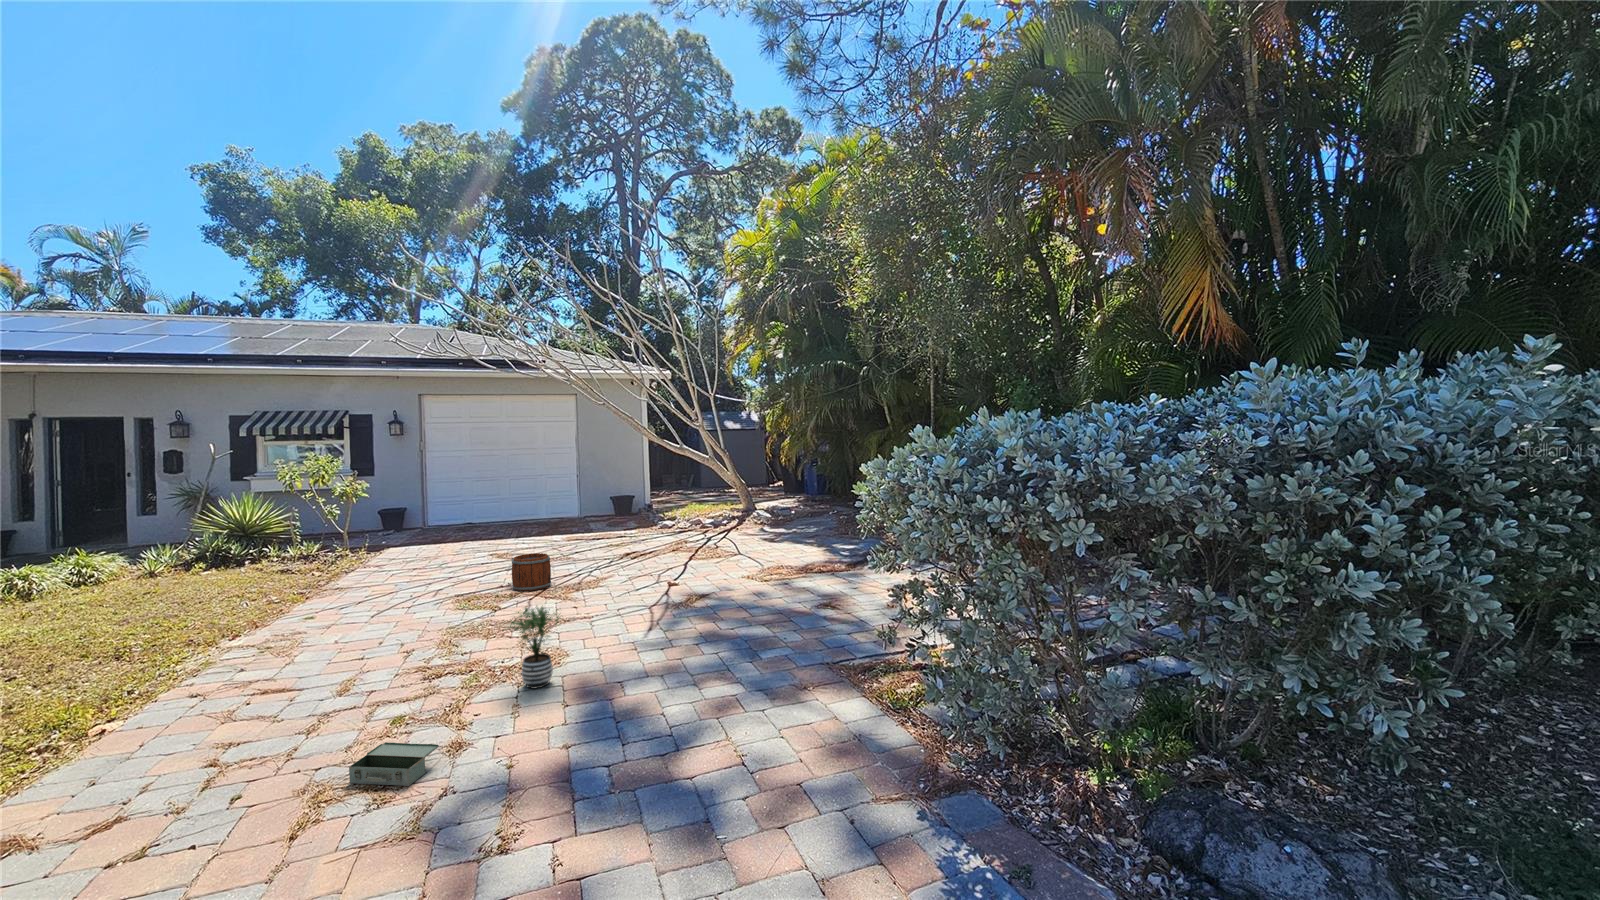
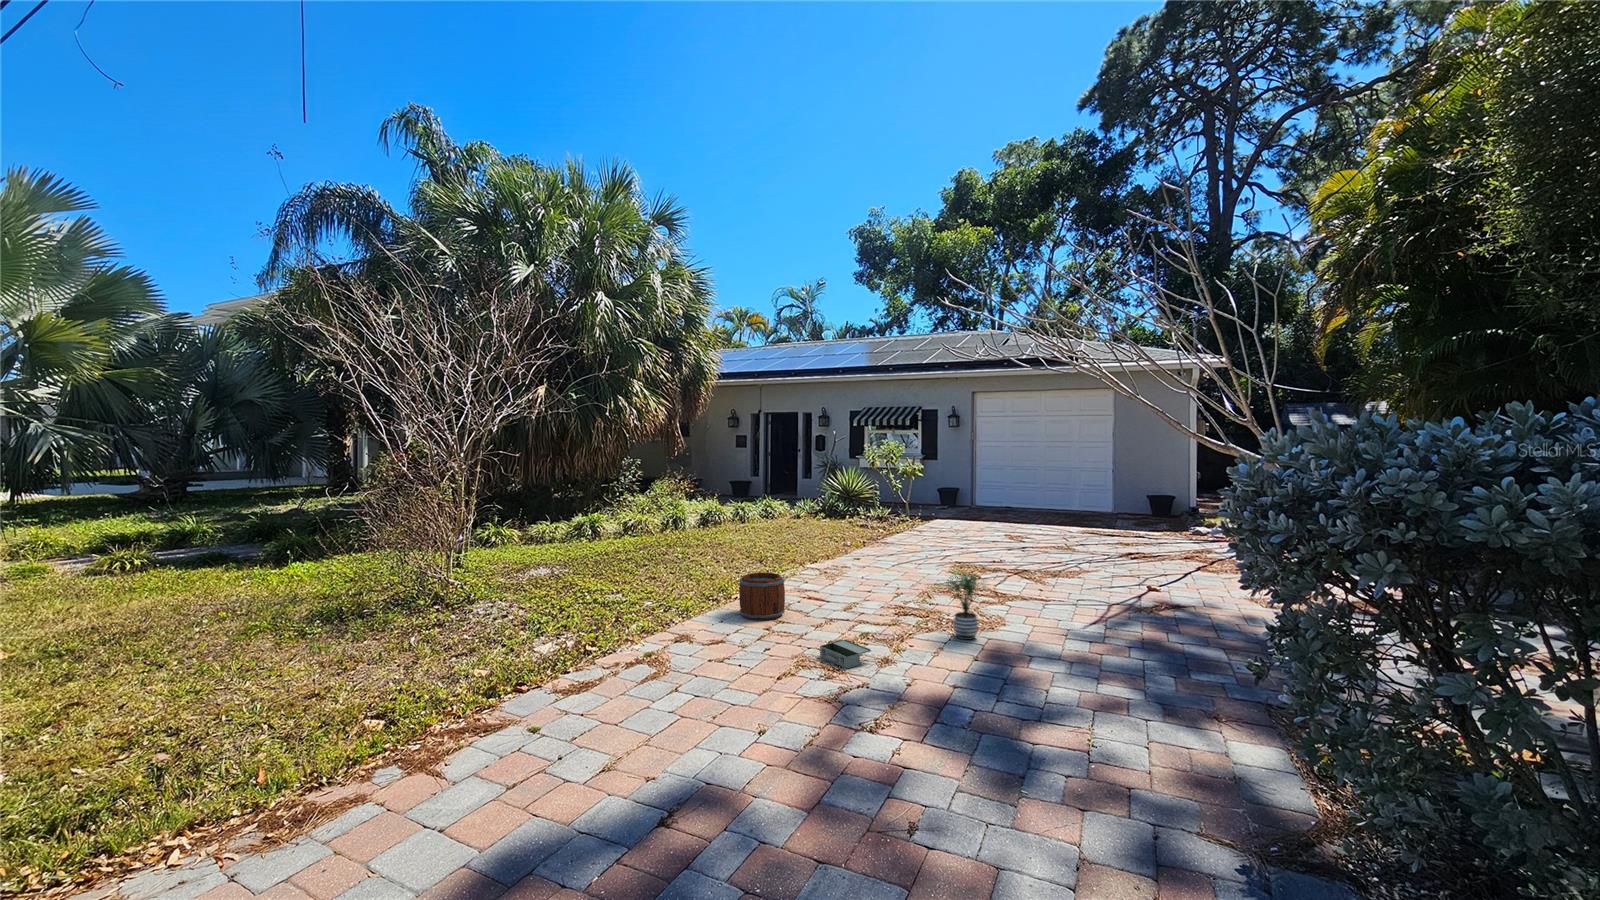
bucket: present [512,553,551,591] -> present [739,572,785,620]

